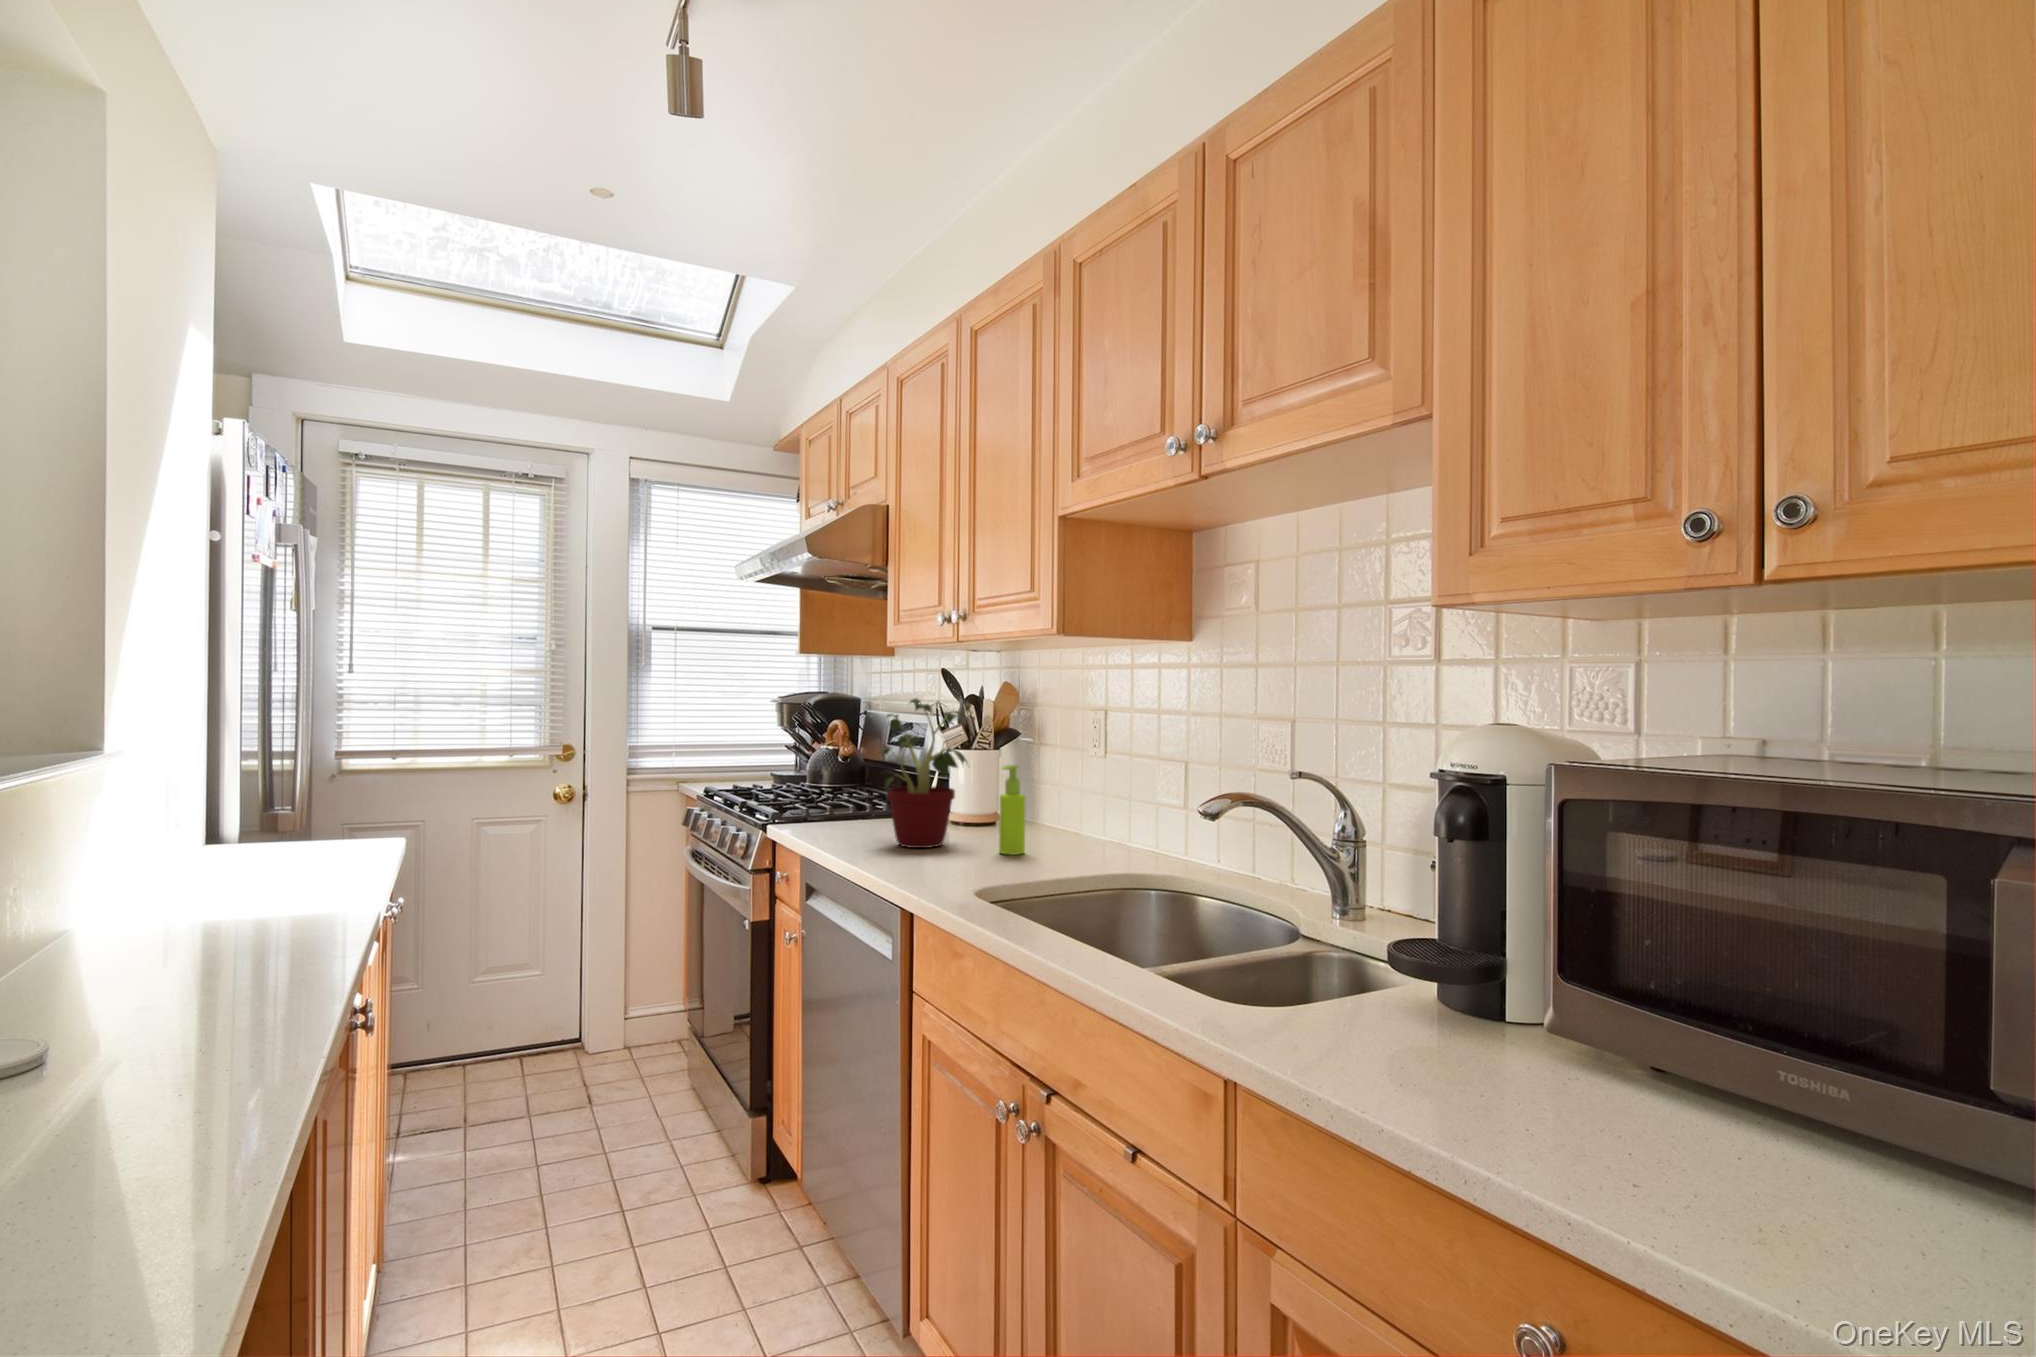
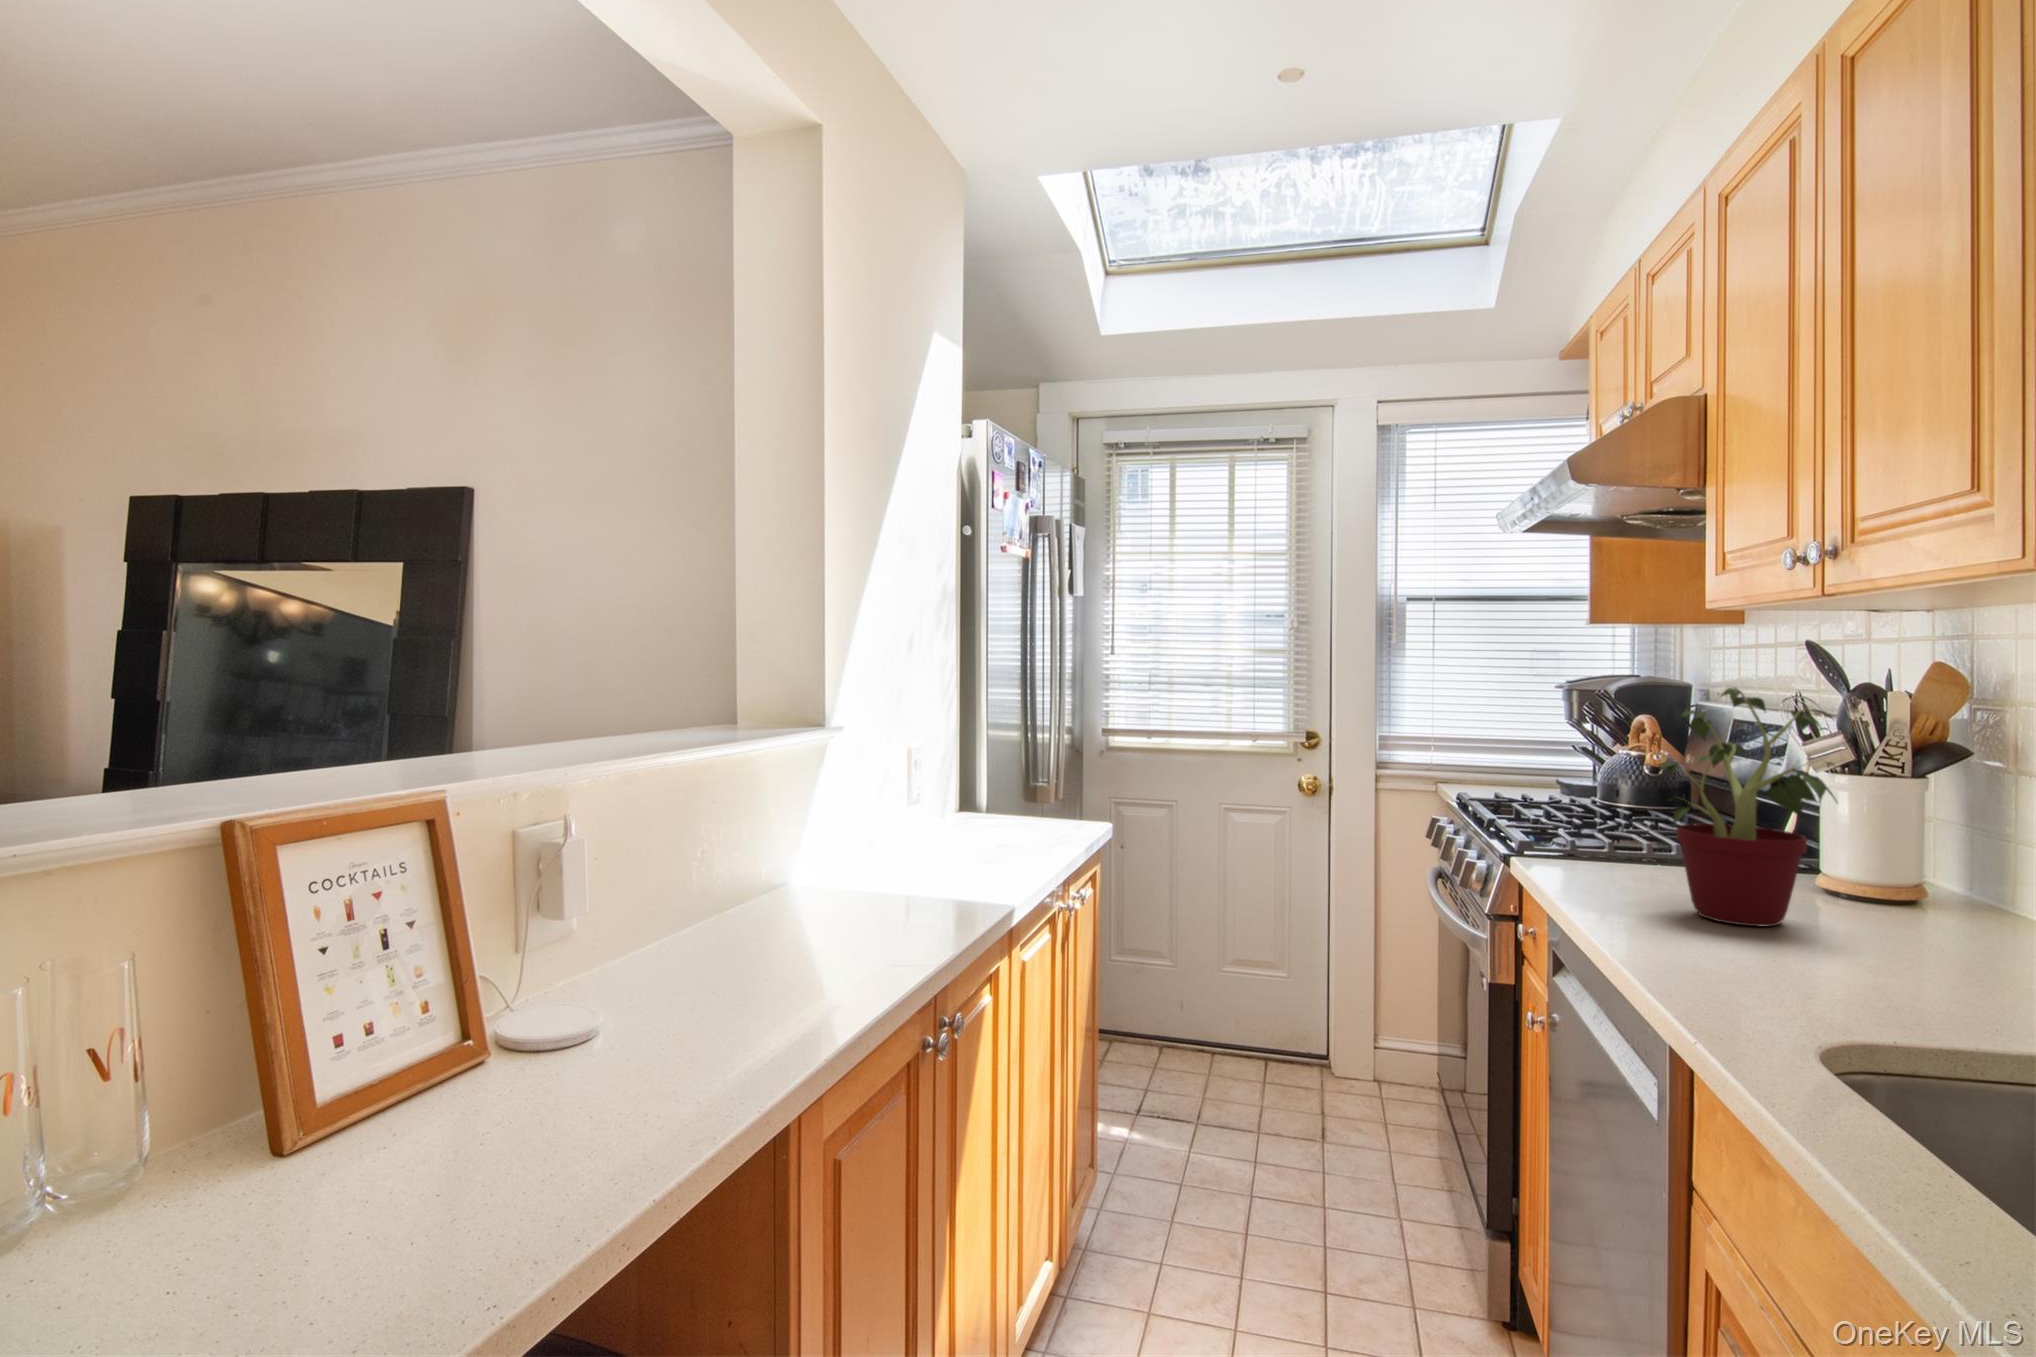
soap dispenser: present [999,765,1026,855] -> none [1895,808,1957,969]

